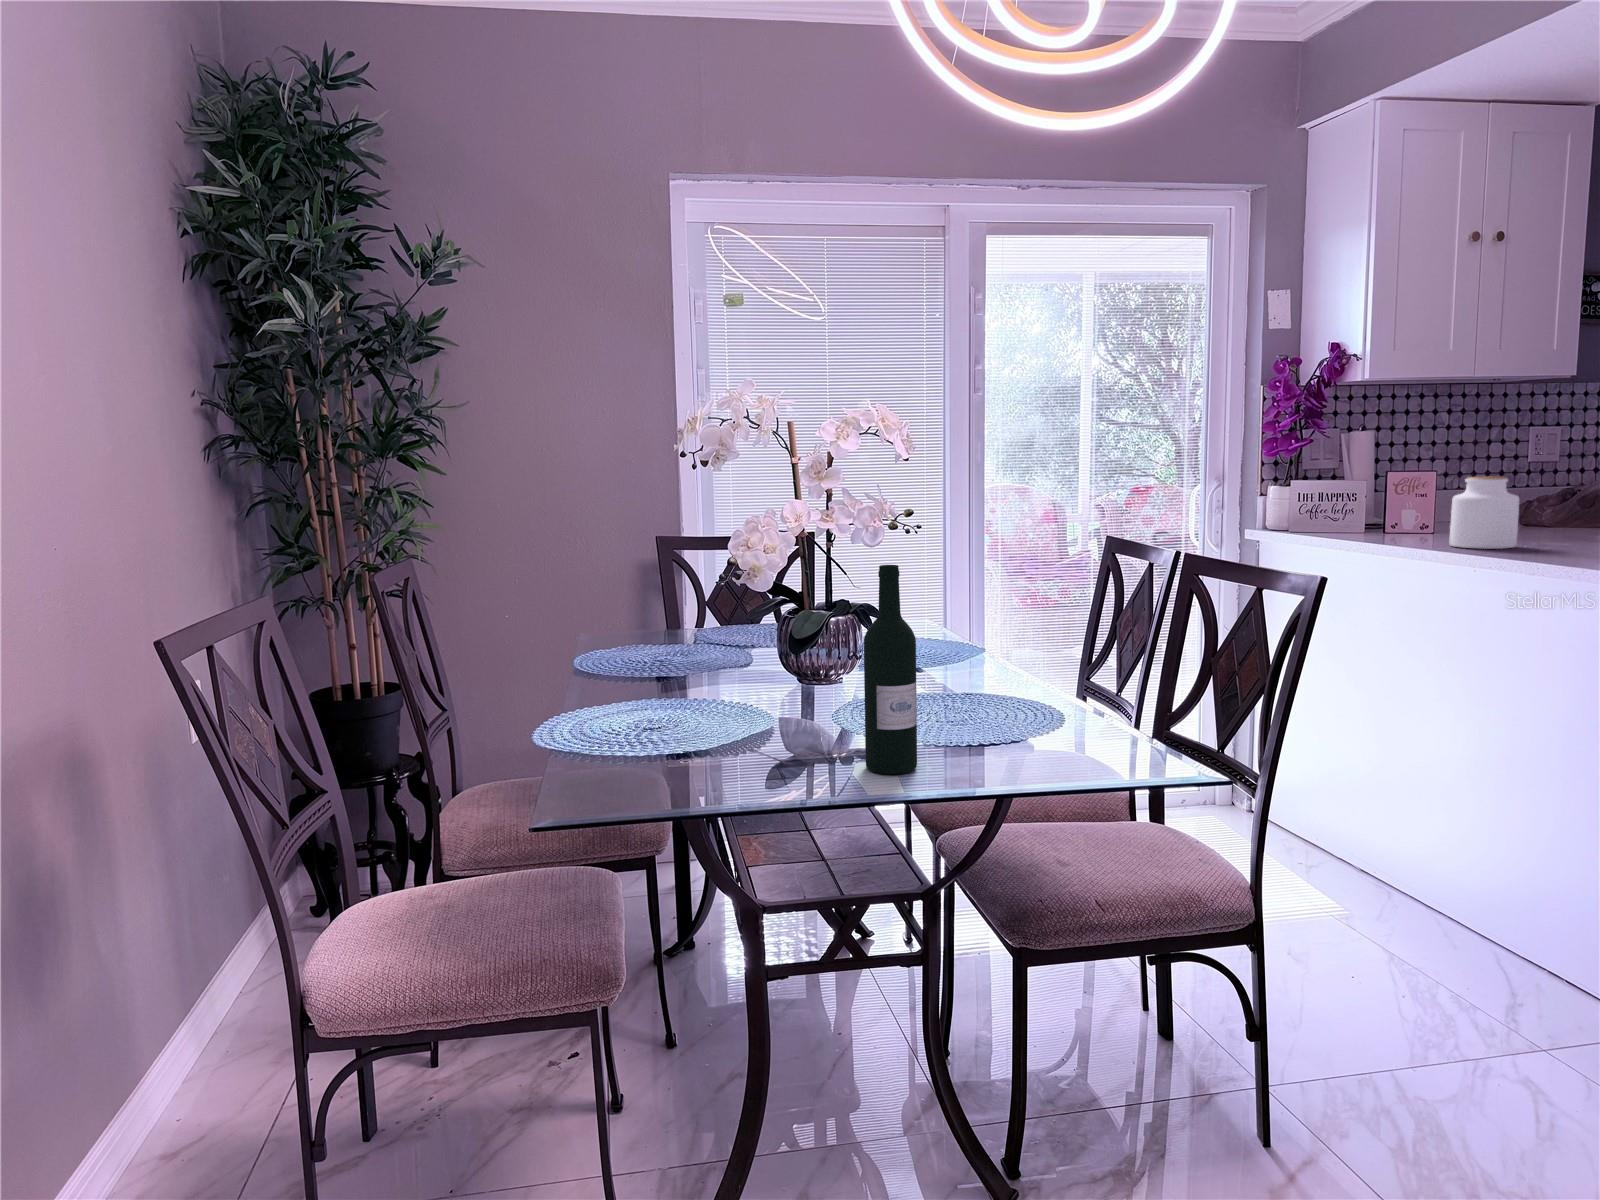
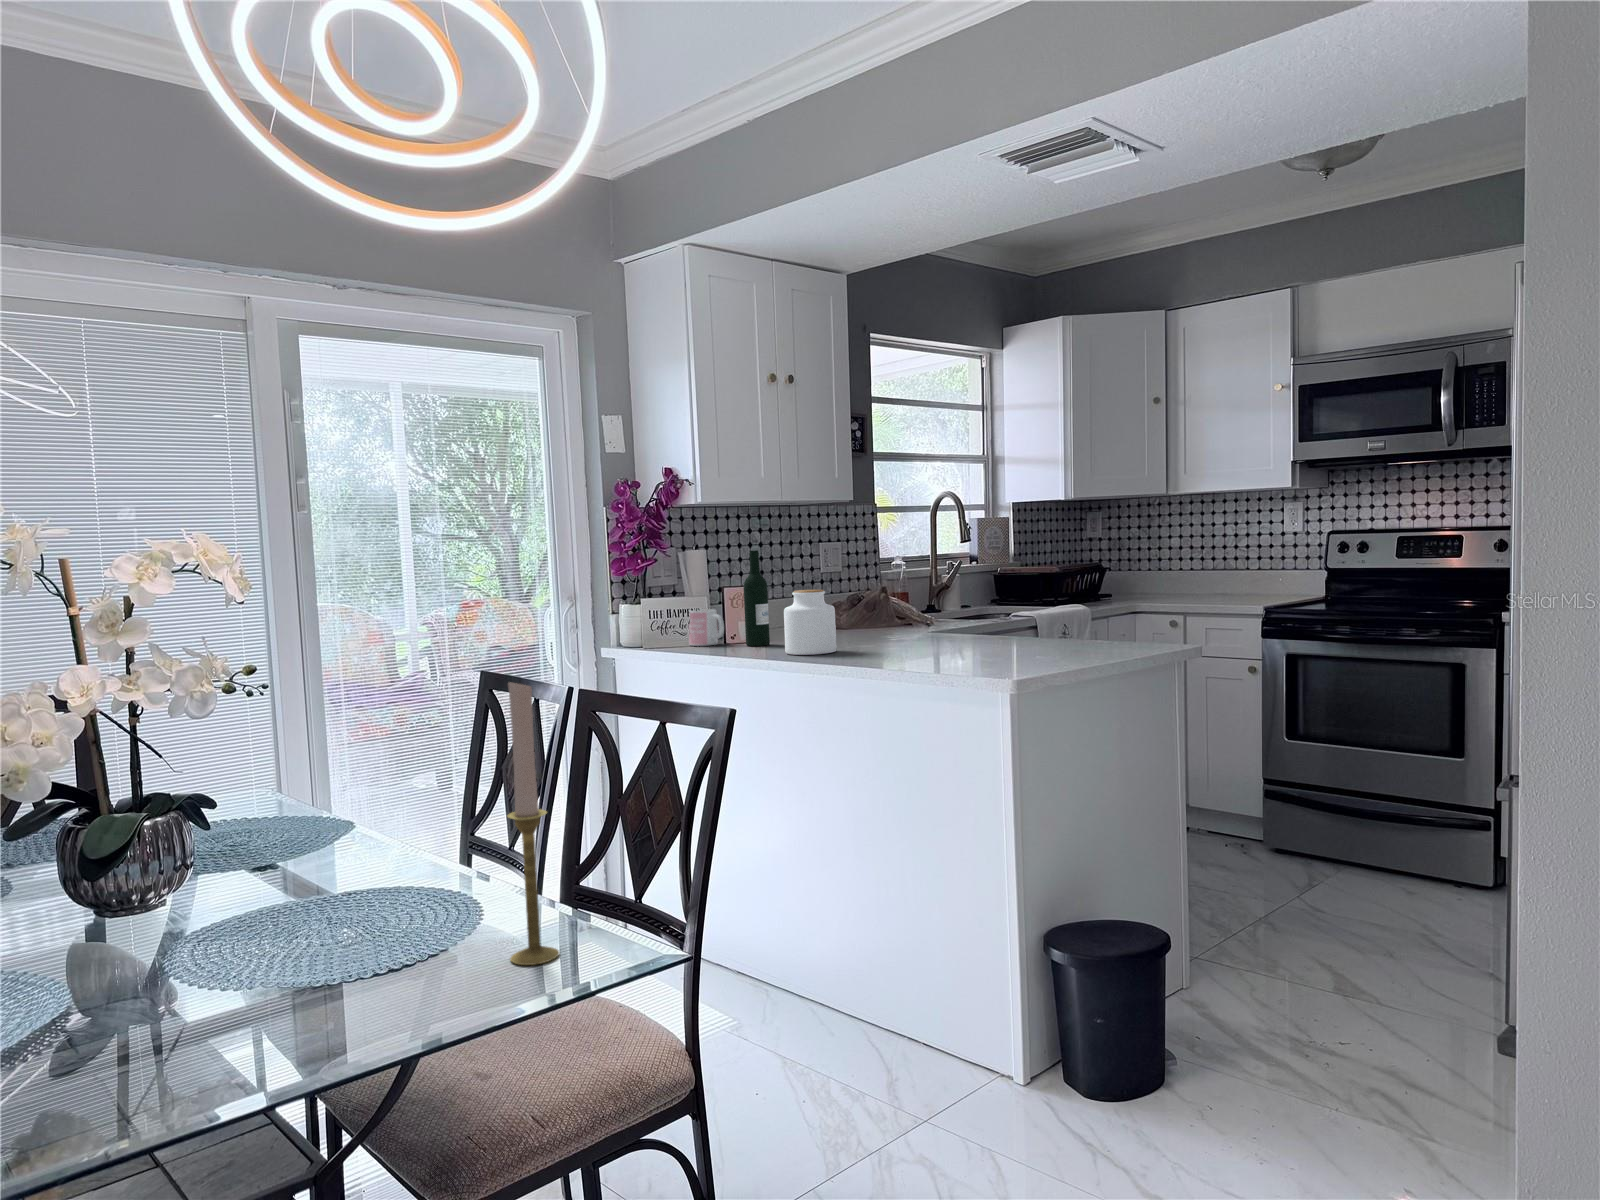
mug: none [1342,495,1384,533] -> present [688,609,724,646]
candlestick: none [1075,527,1117,767] -> present [507,683,559,965]
wine bottle: present [864,565,917,774] -> present [744,550,770,646]

